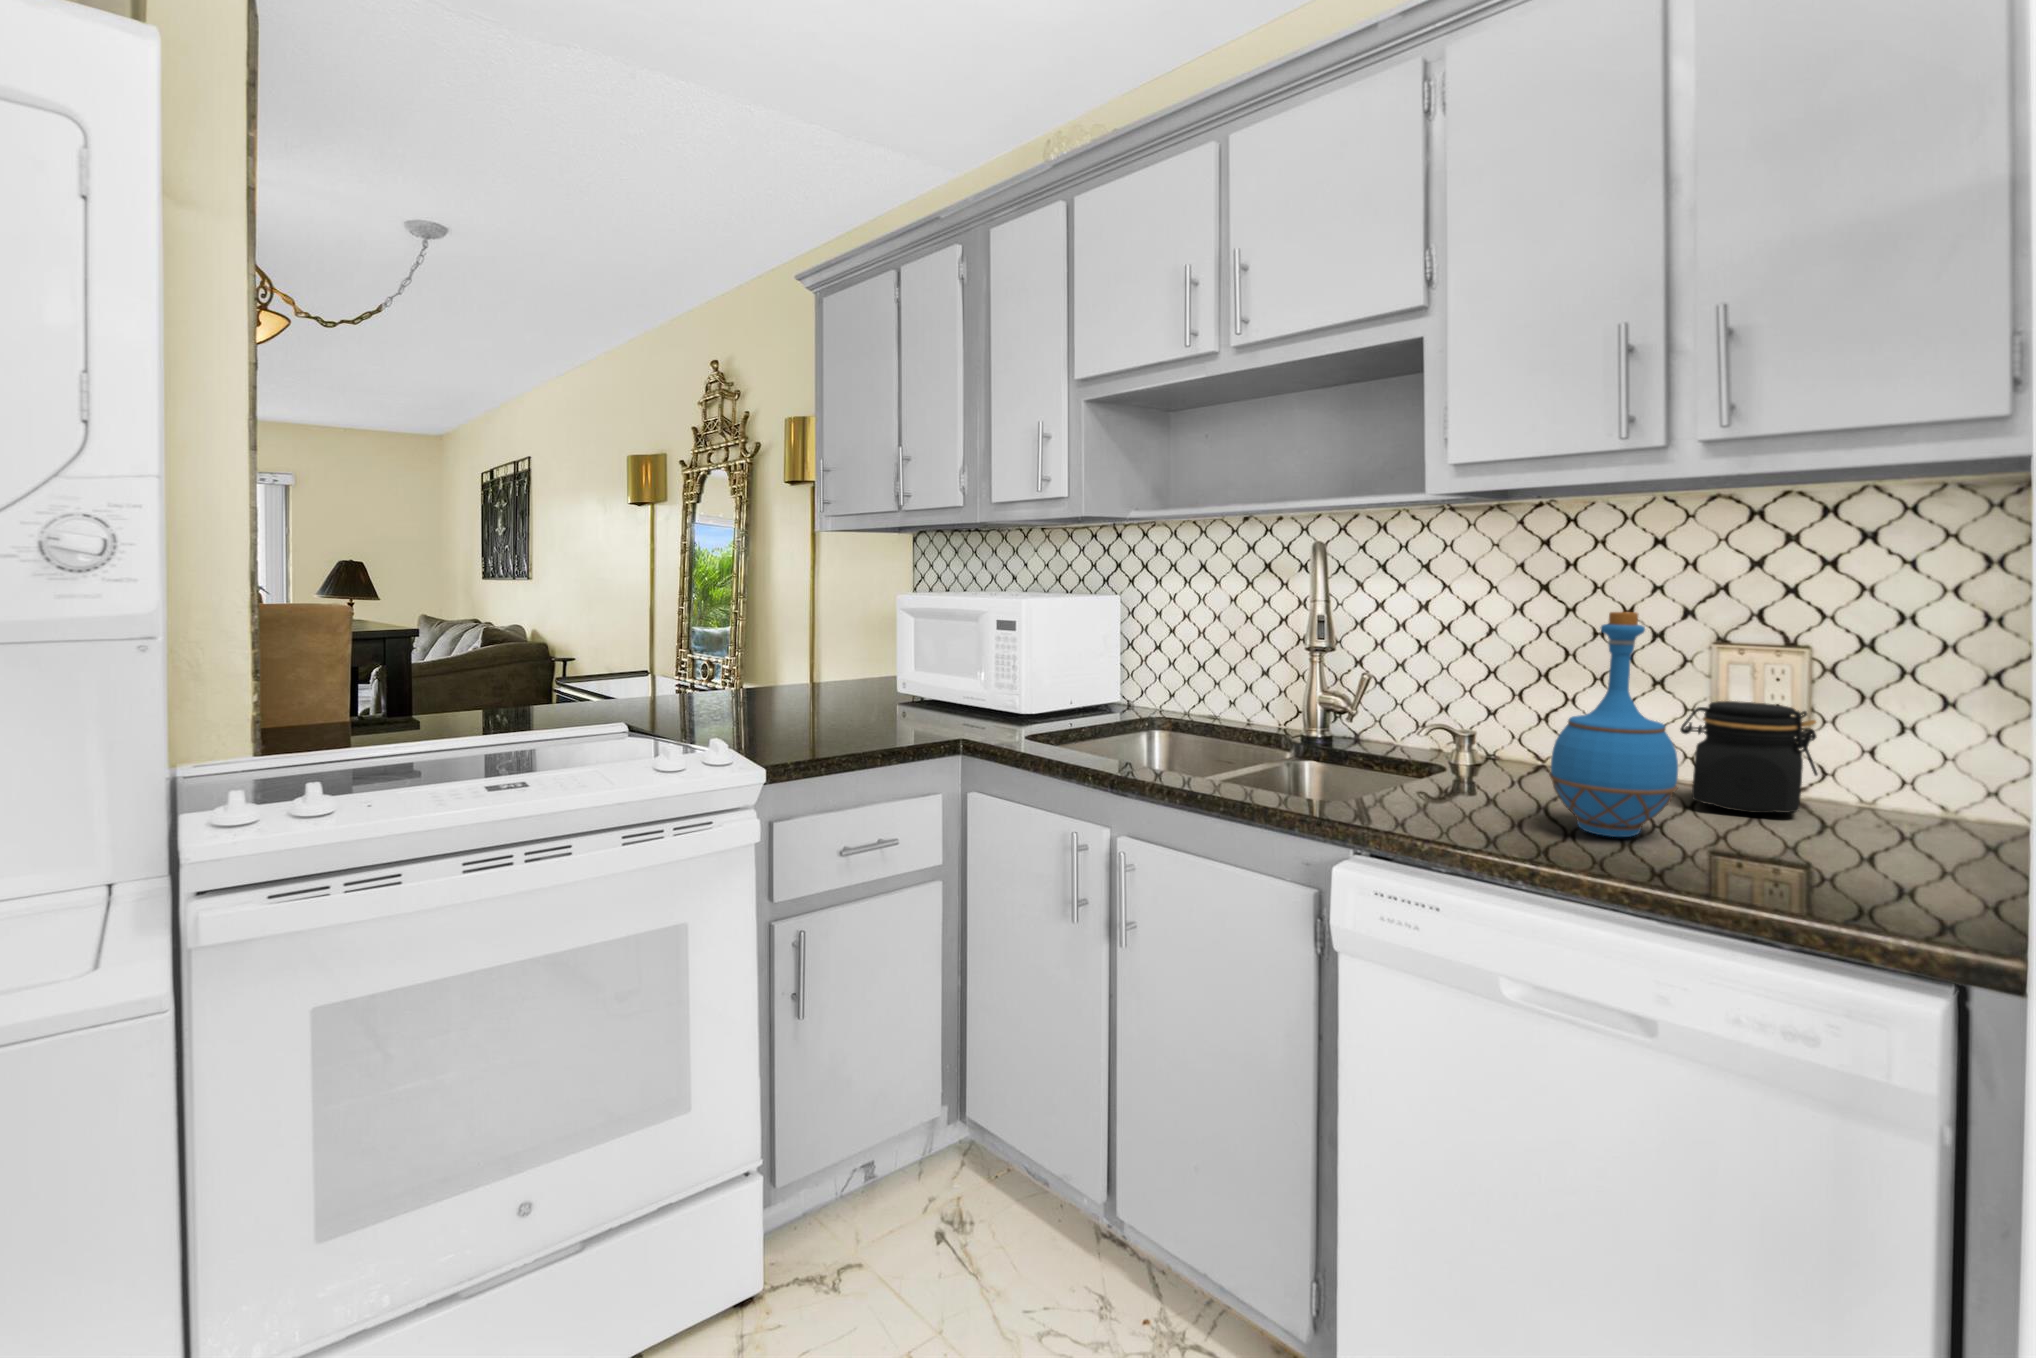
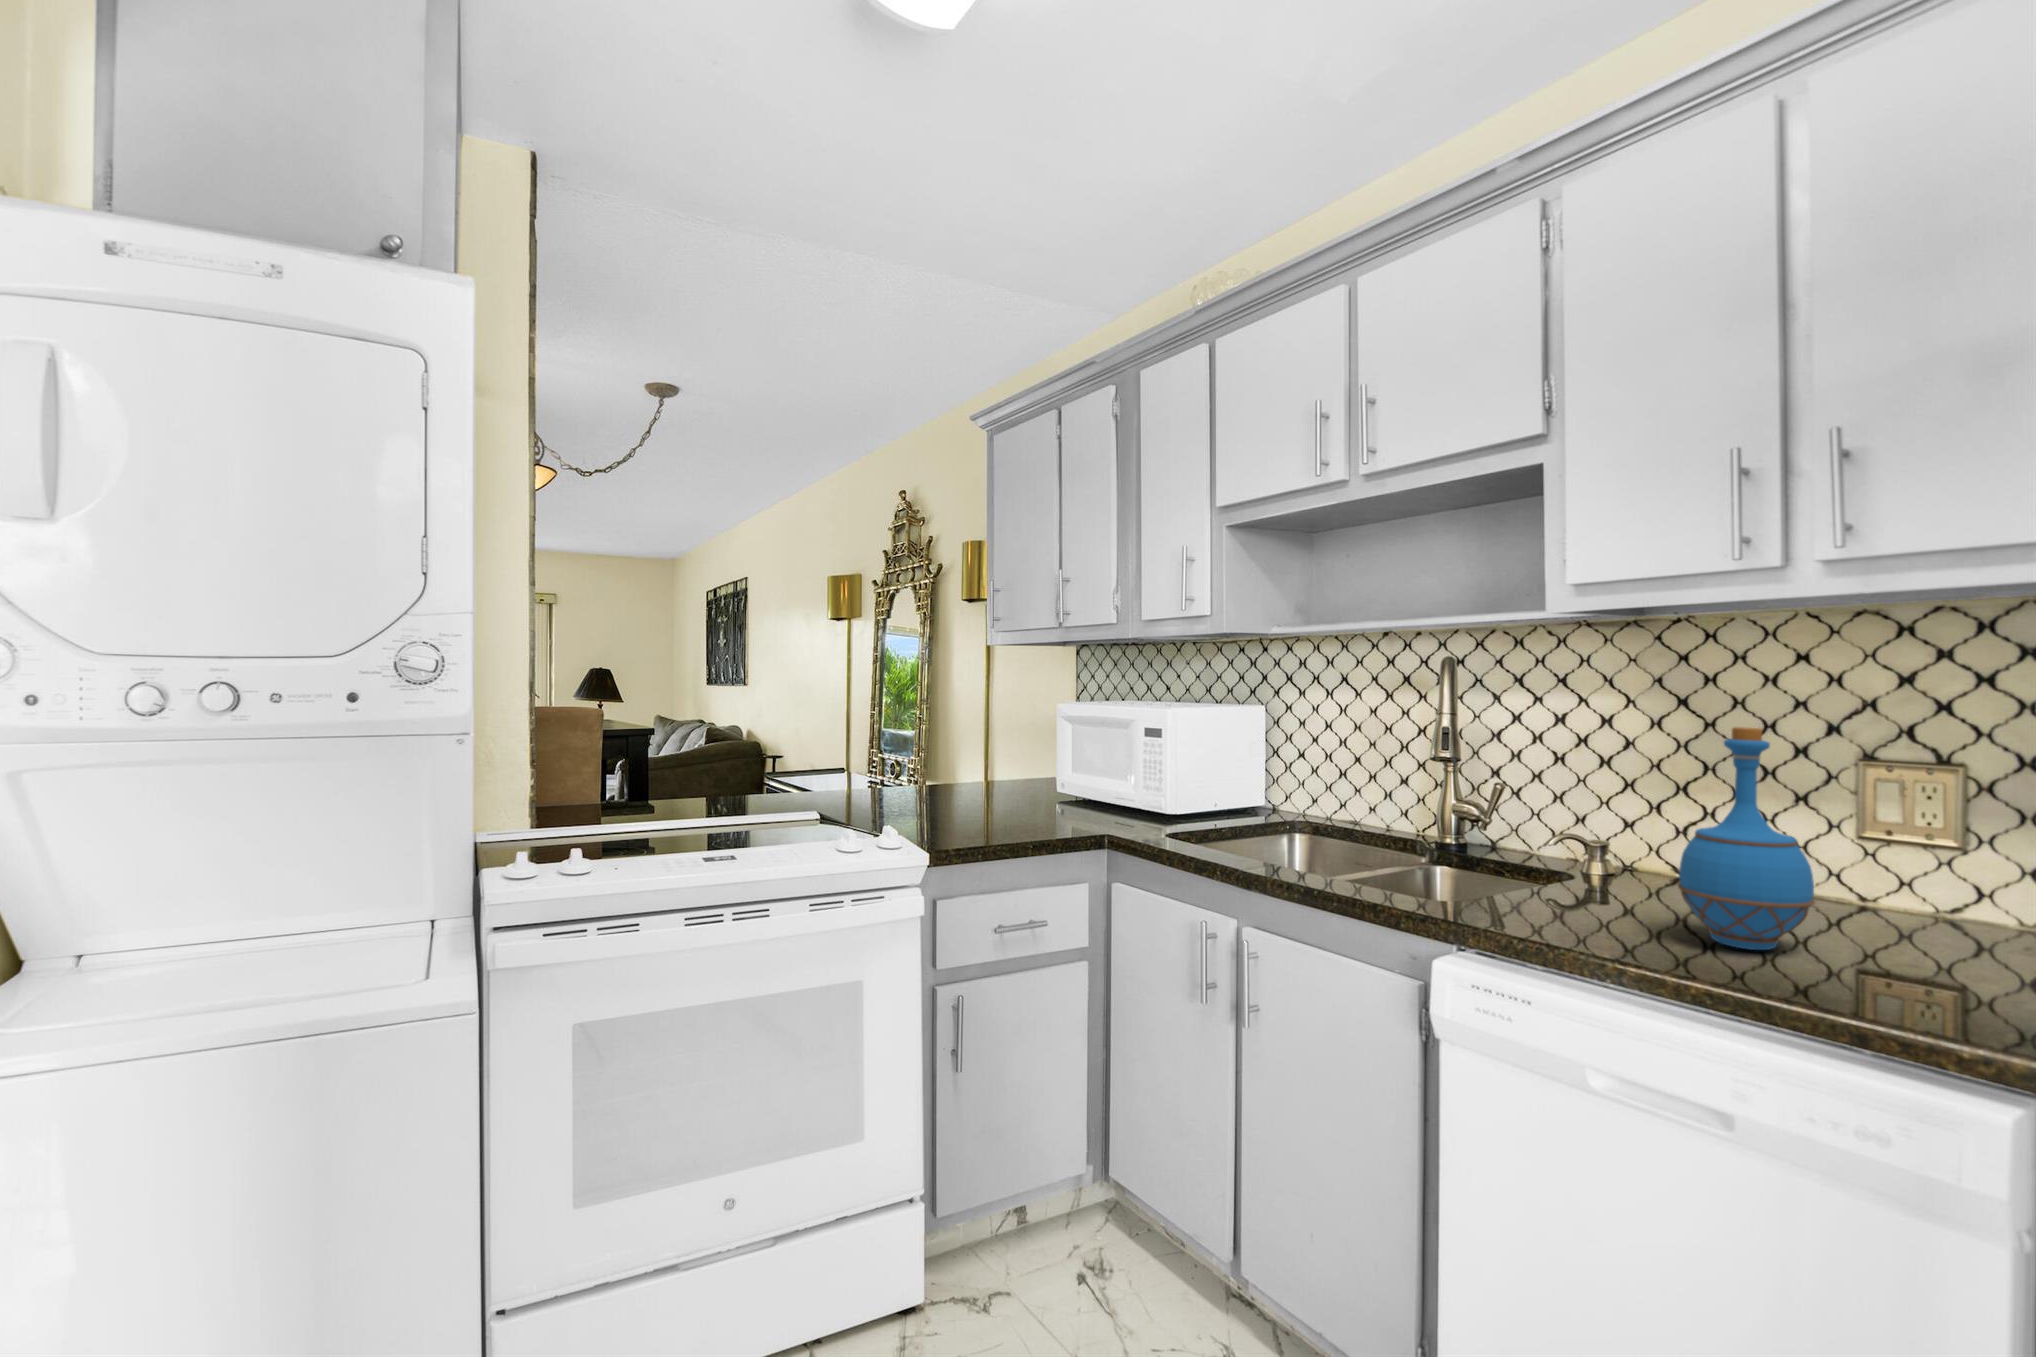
jar: present [1680,701,1818,813] -> none [1825,819,1981,935]

